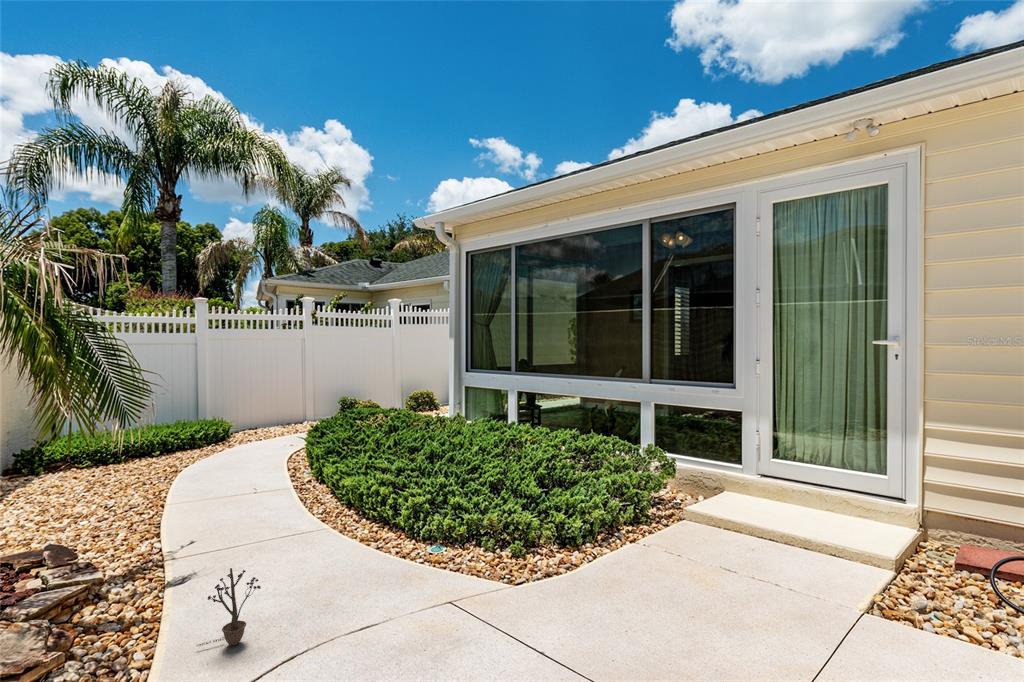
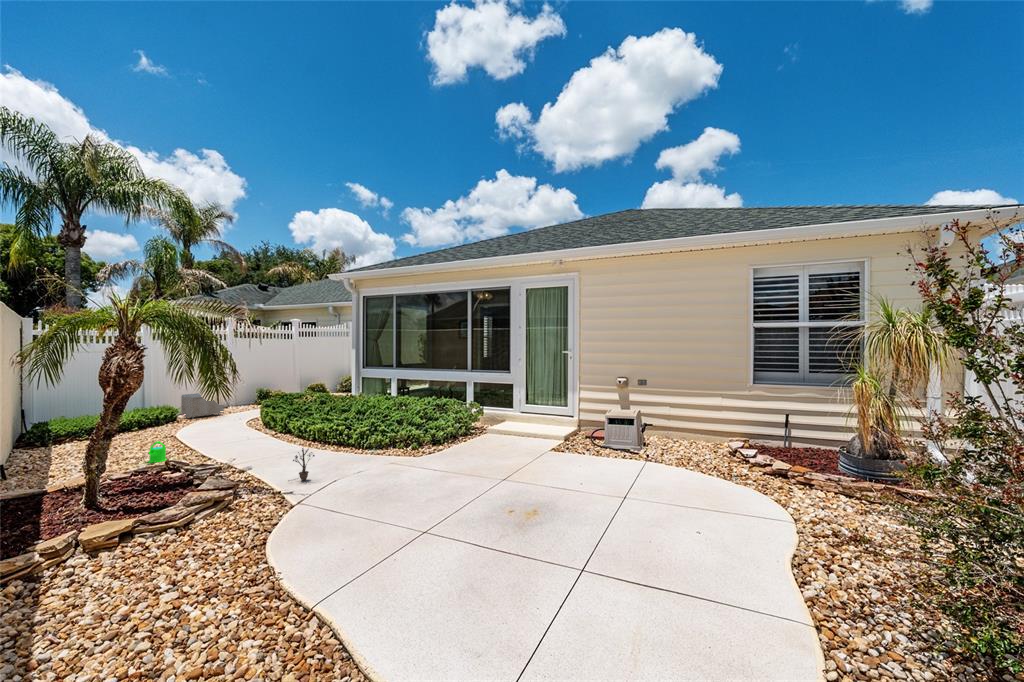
storage bench: none [245,400,296,437] -> present [181,393,224,419]
watering can: none [87,493,125,529] -> present [148,441,167,463]

